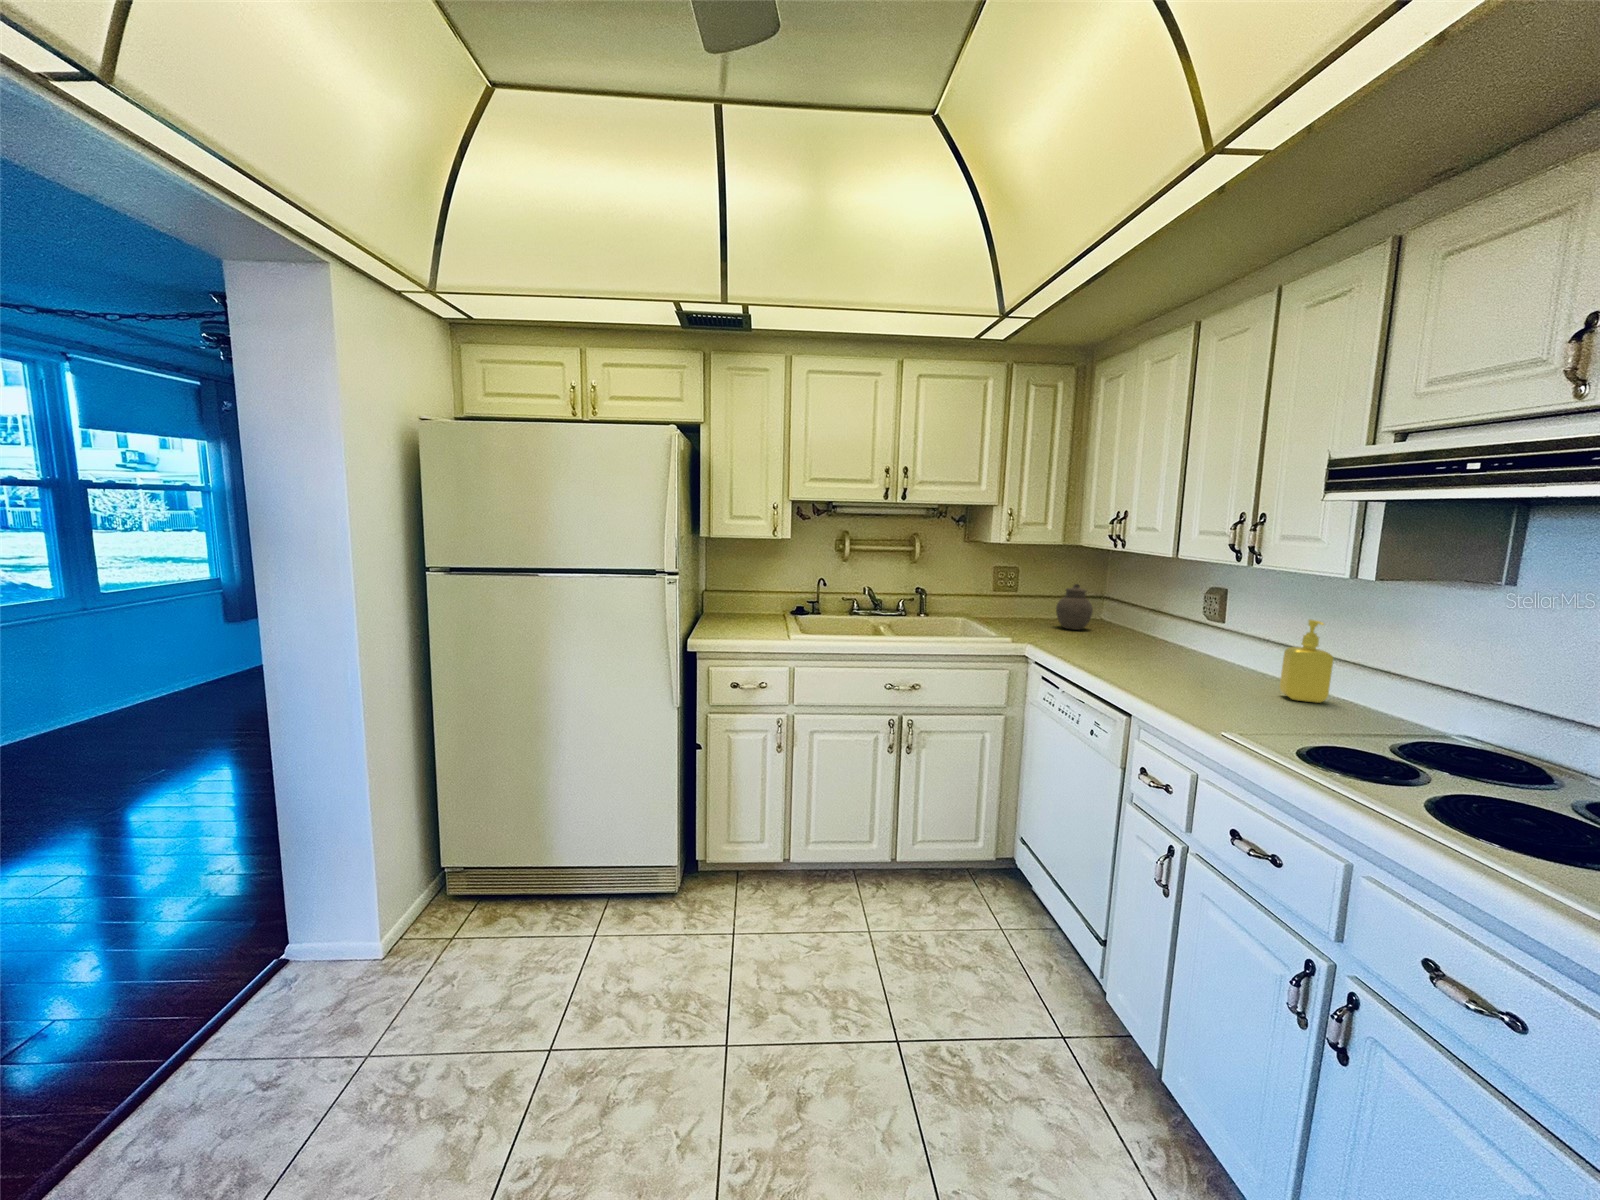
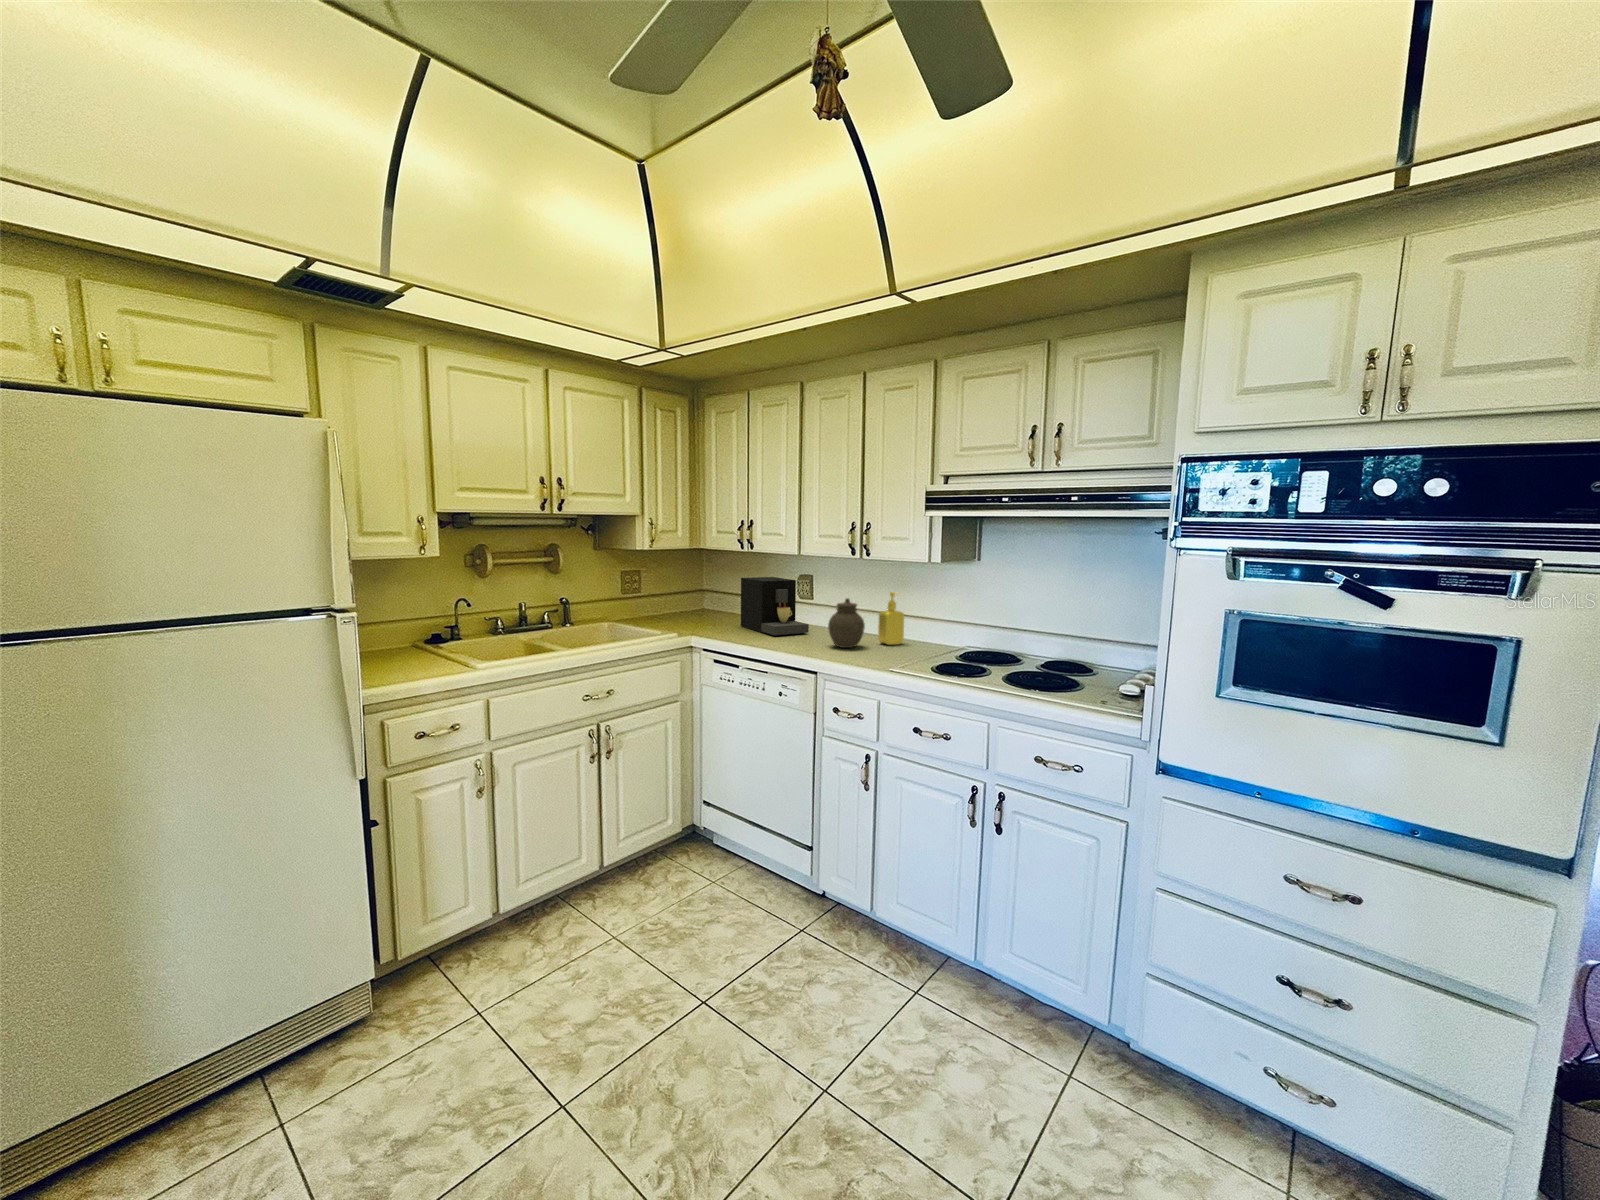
coffee maker: none [1108,583,1186,663] -> present [741,577,809,635]
jar: present [1056,584,1093,630] -> present [828,598,865,648]

